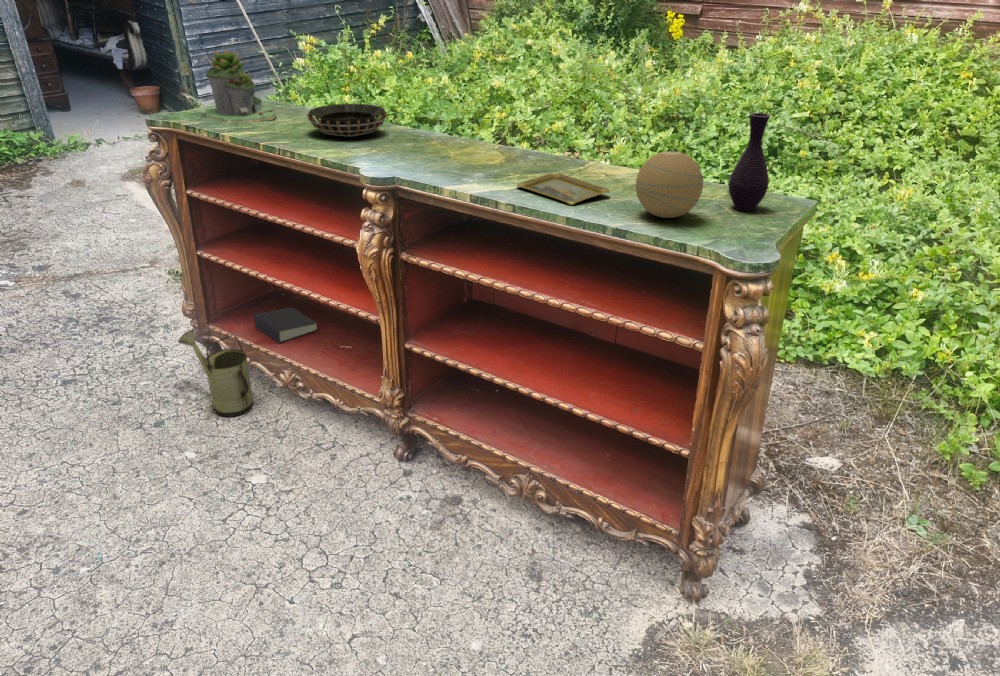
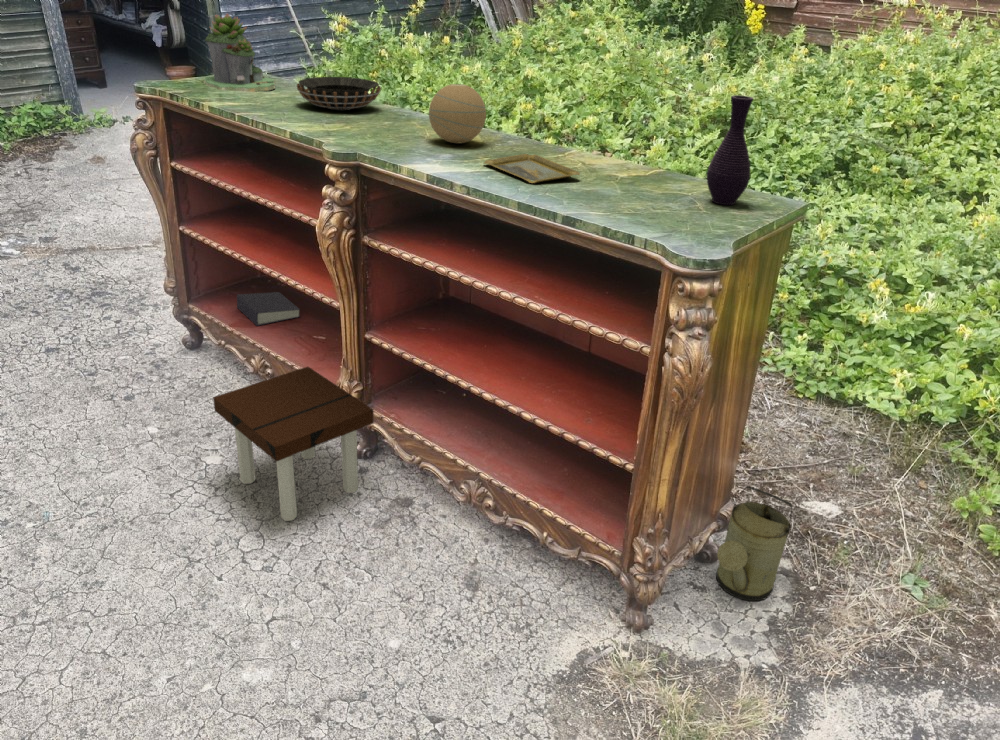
decorative orb: present [636,151,703,218] -> present [429,84,486,144]
watering can: present [179,330,253,417] -> present [716,486,792,601]
side table: none [263,381,418,532] -> present [213,367,374,521]

